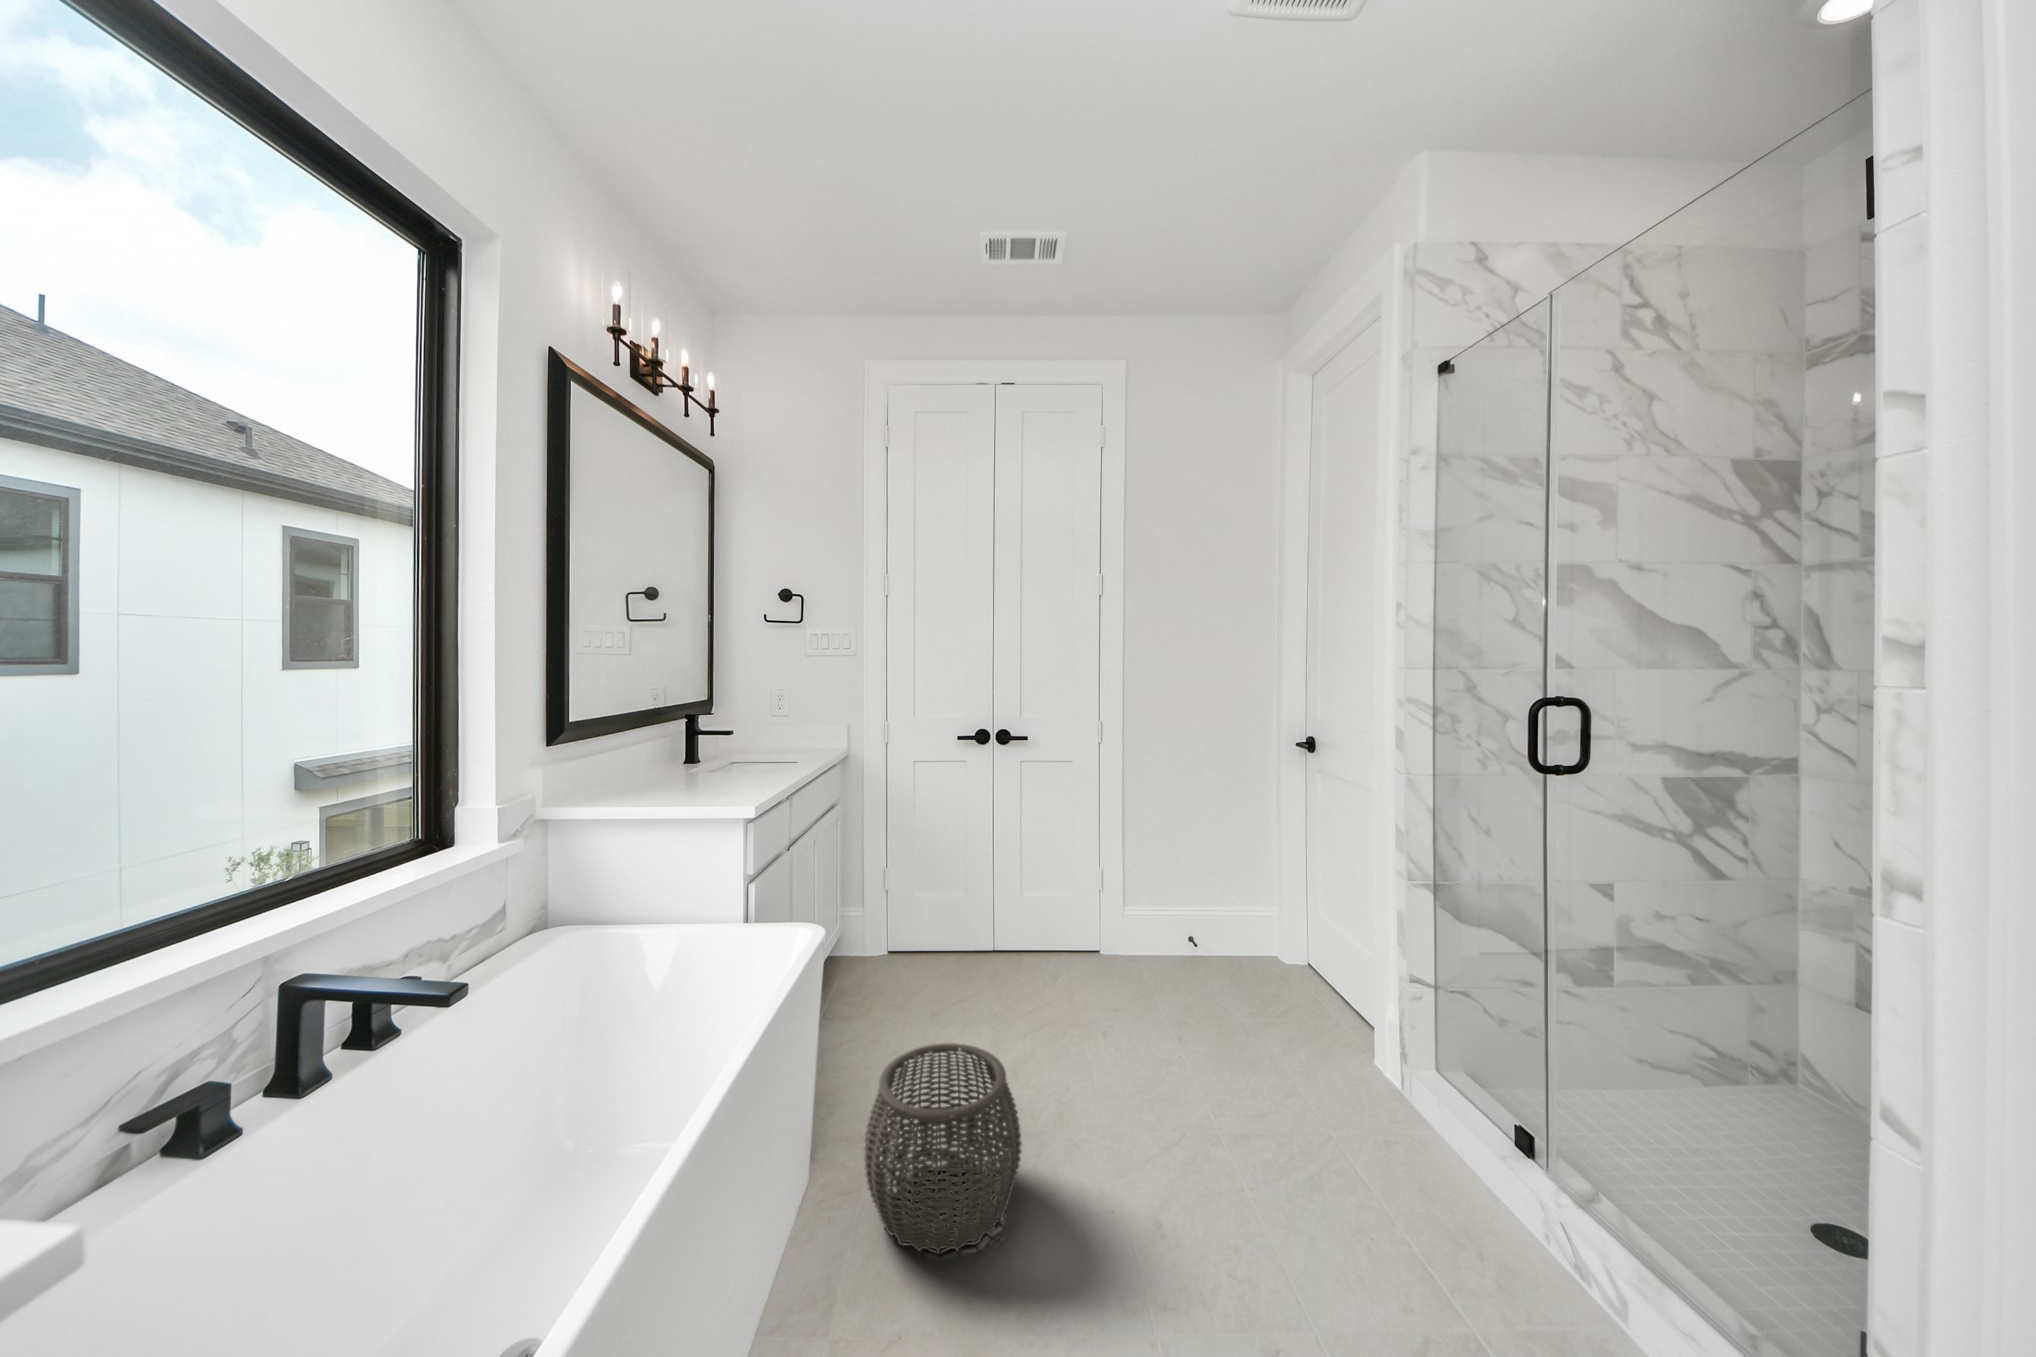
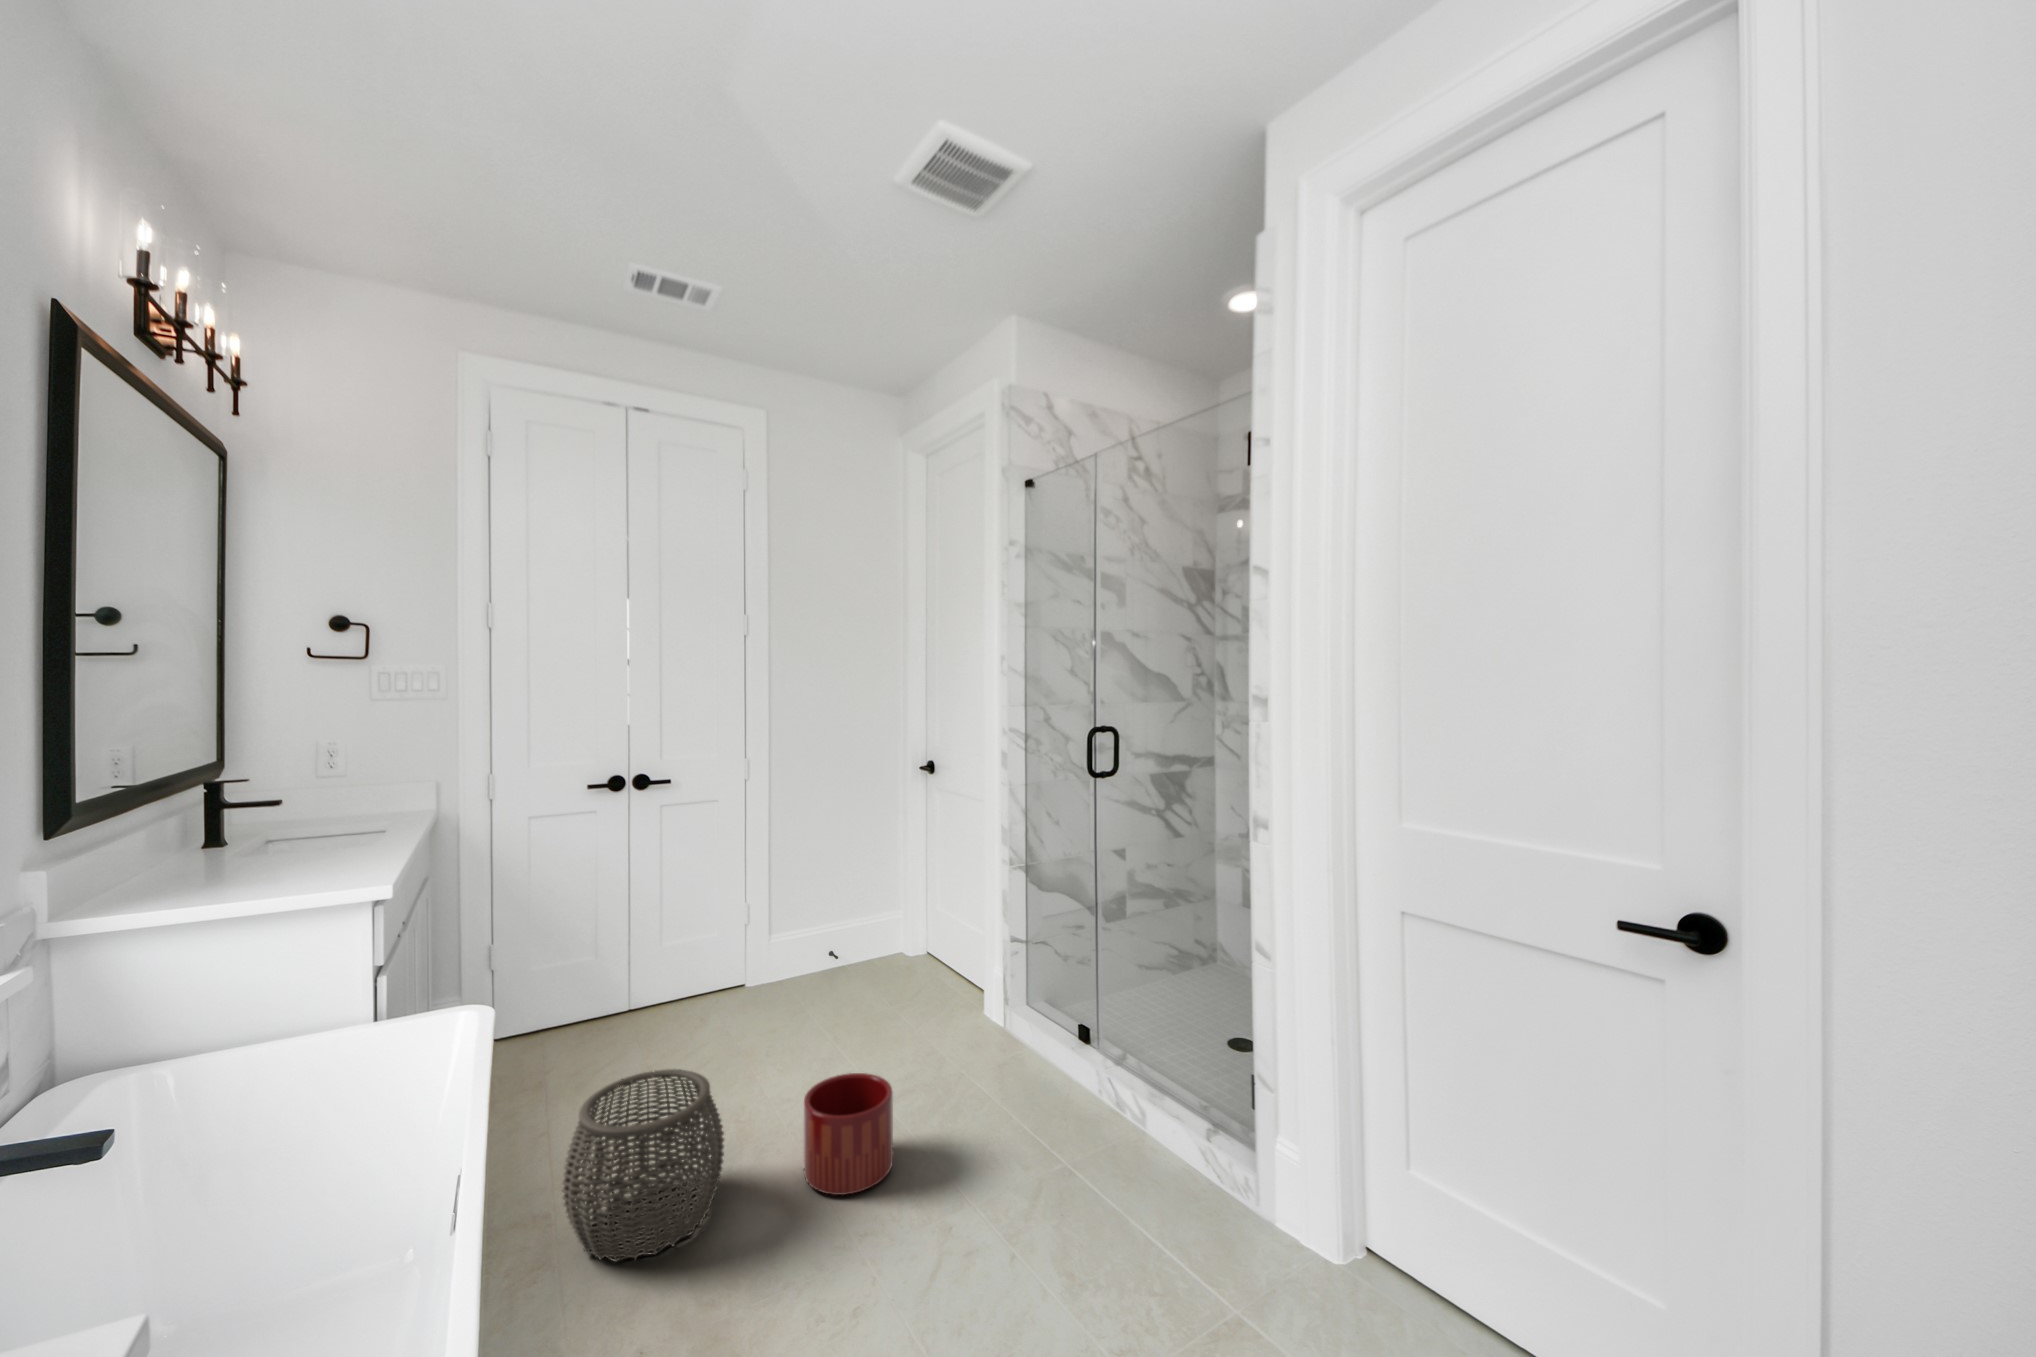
planter: none [1108,1105,1217,1270] -> present [804,1073,893,1195]

